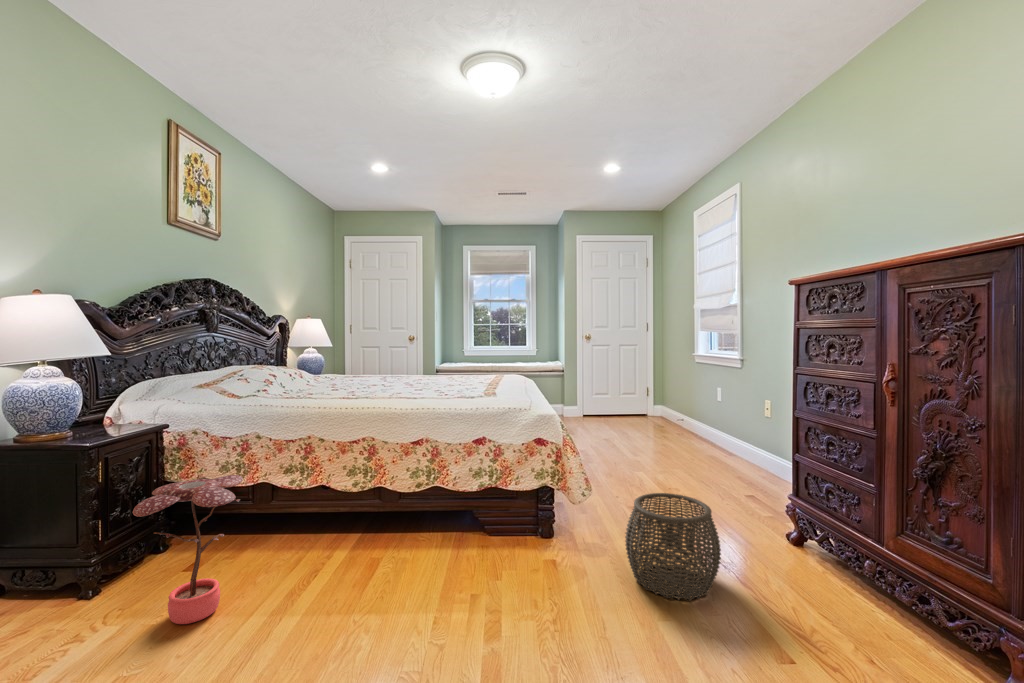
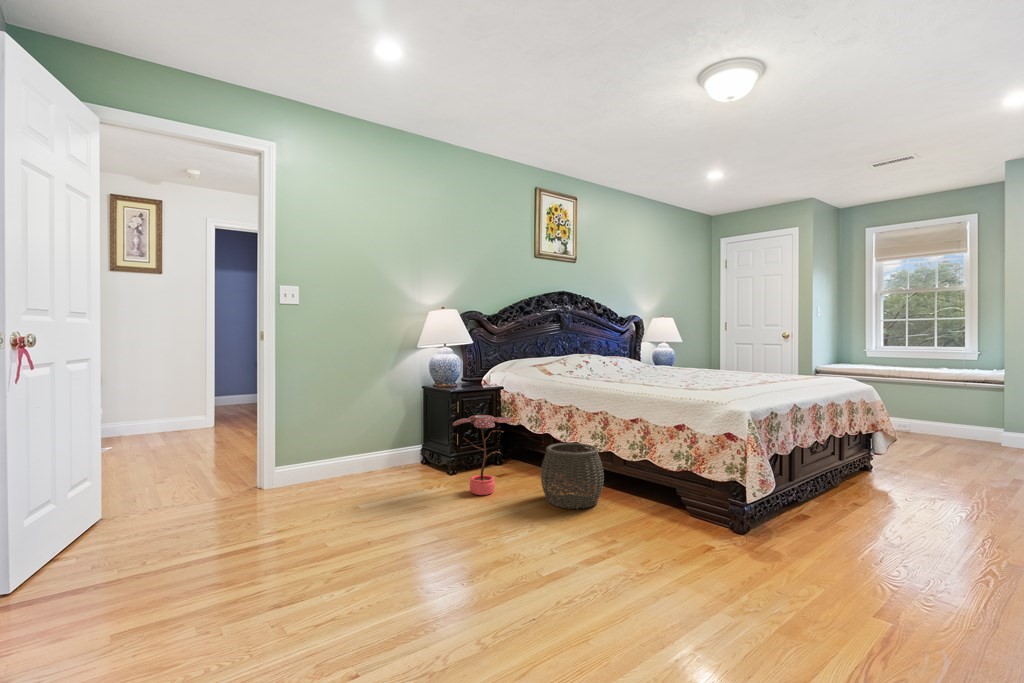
woven basket: present [625,493,721,600] -> present [541,443,604,509]

